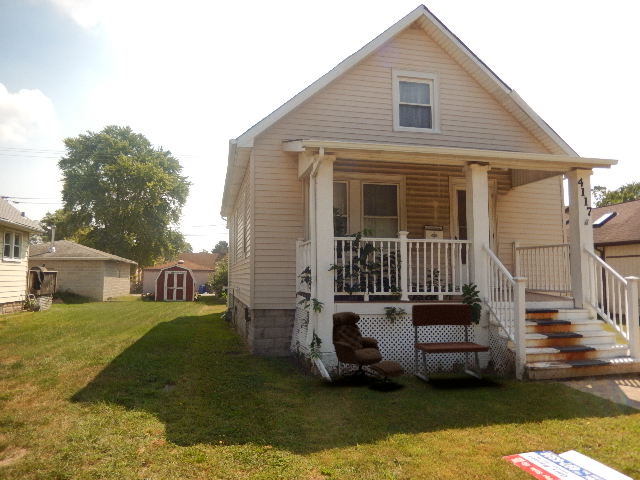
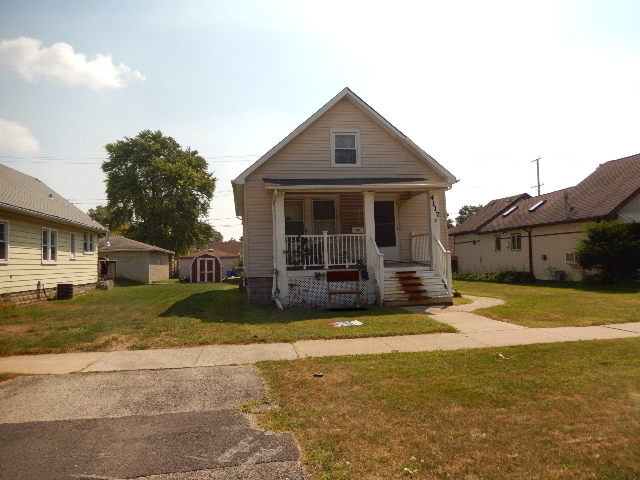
lounge chair: present [332,312,405,388] -> none [283,276,318,311]

